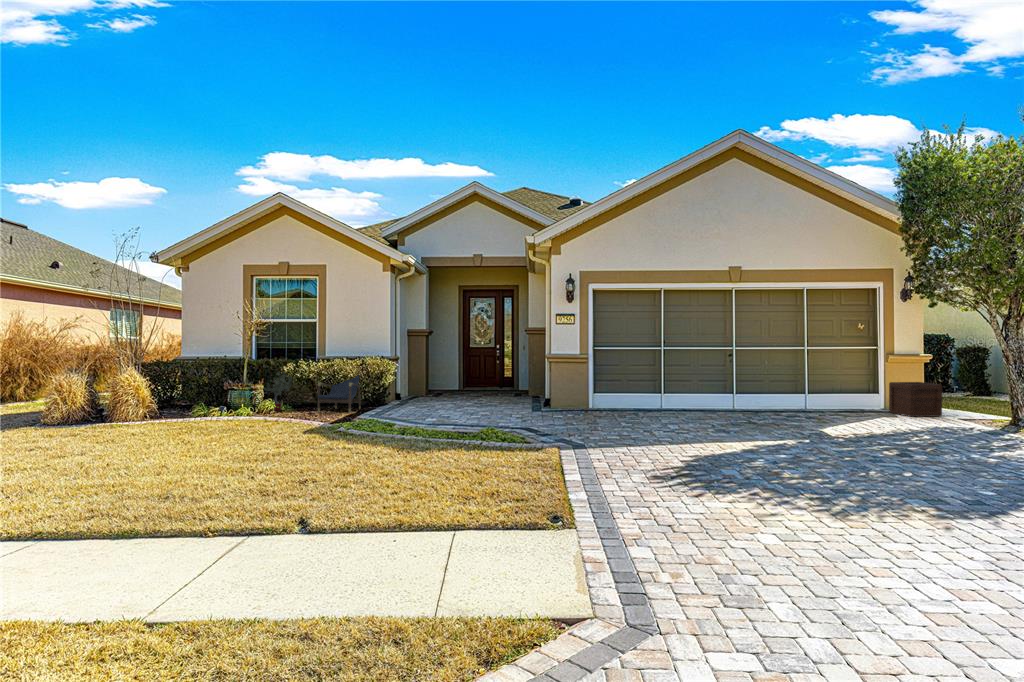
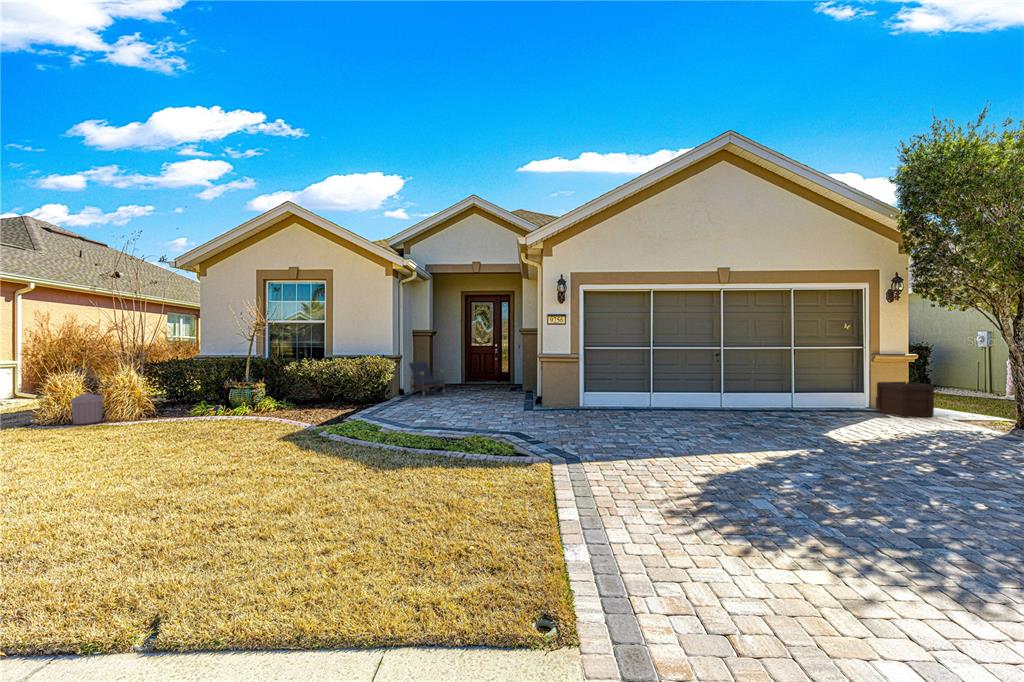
potted tree: present [264,372,291,411] -> none [266,371,295,409]
lounge chair: present [318,375,361,413] -> present [409,362,445,395]
trash can: none [79,392,109,424] -> present [70,393,104,425]

